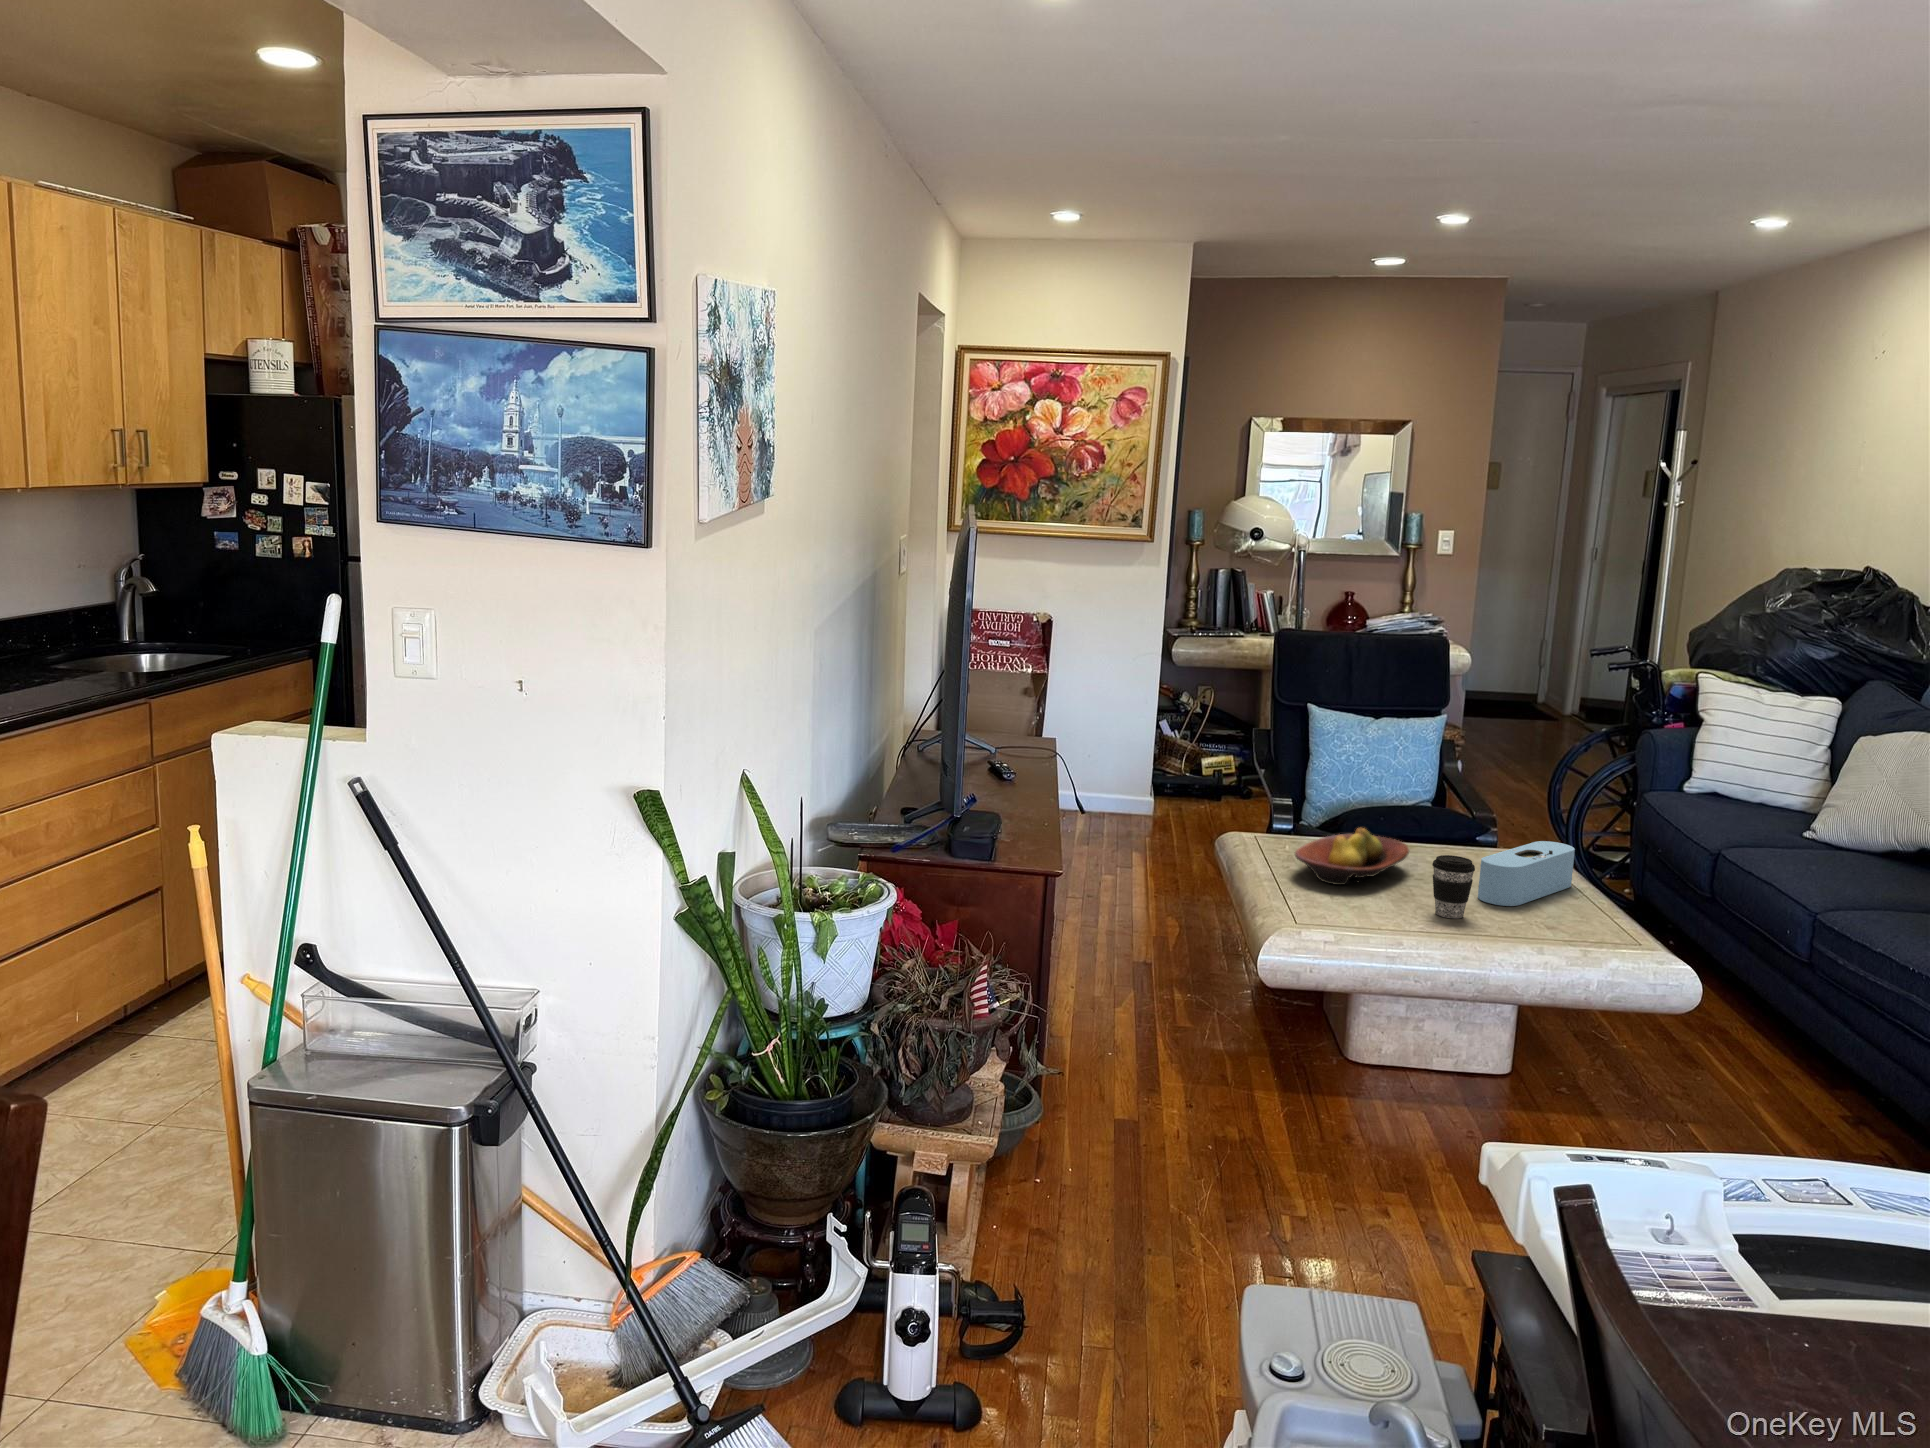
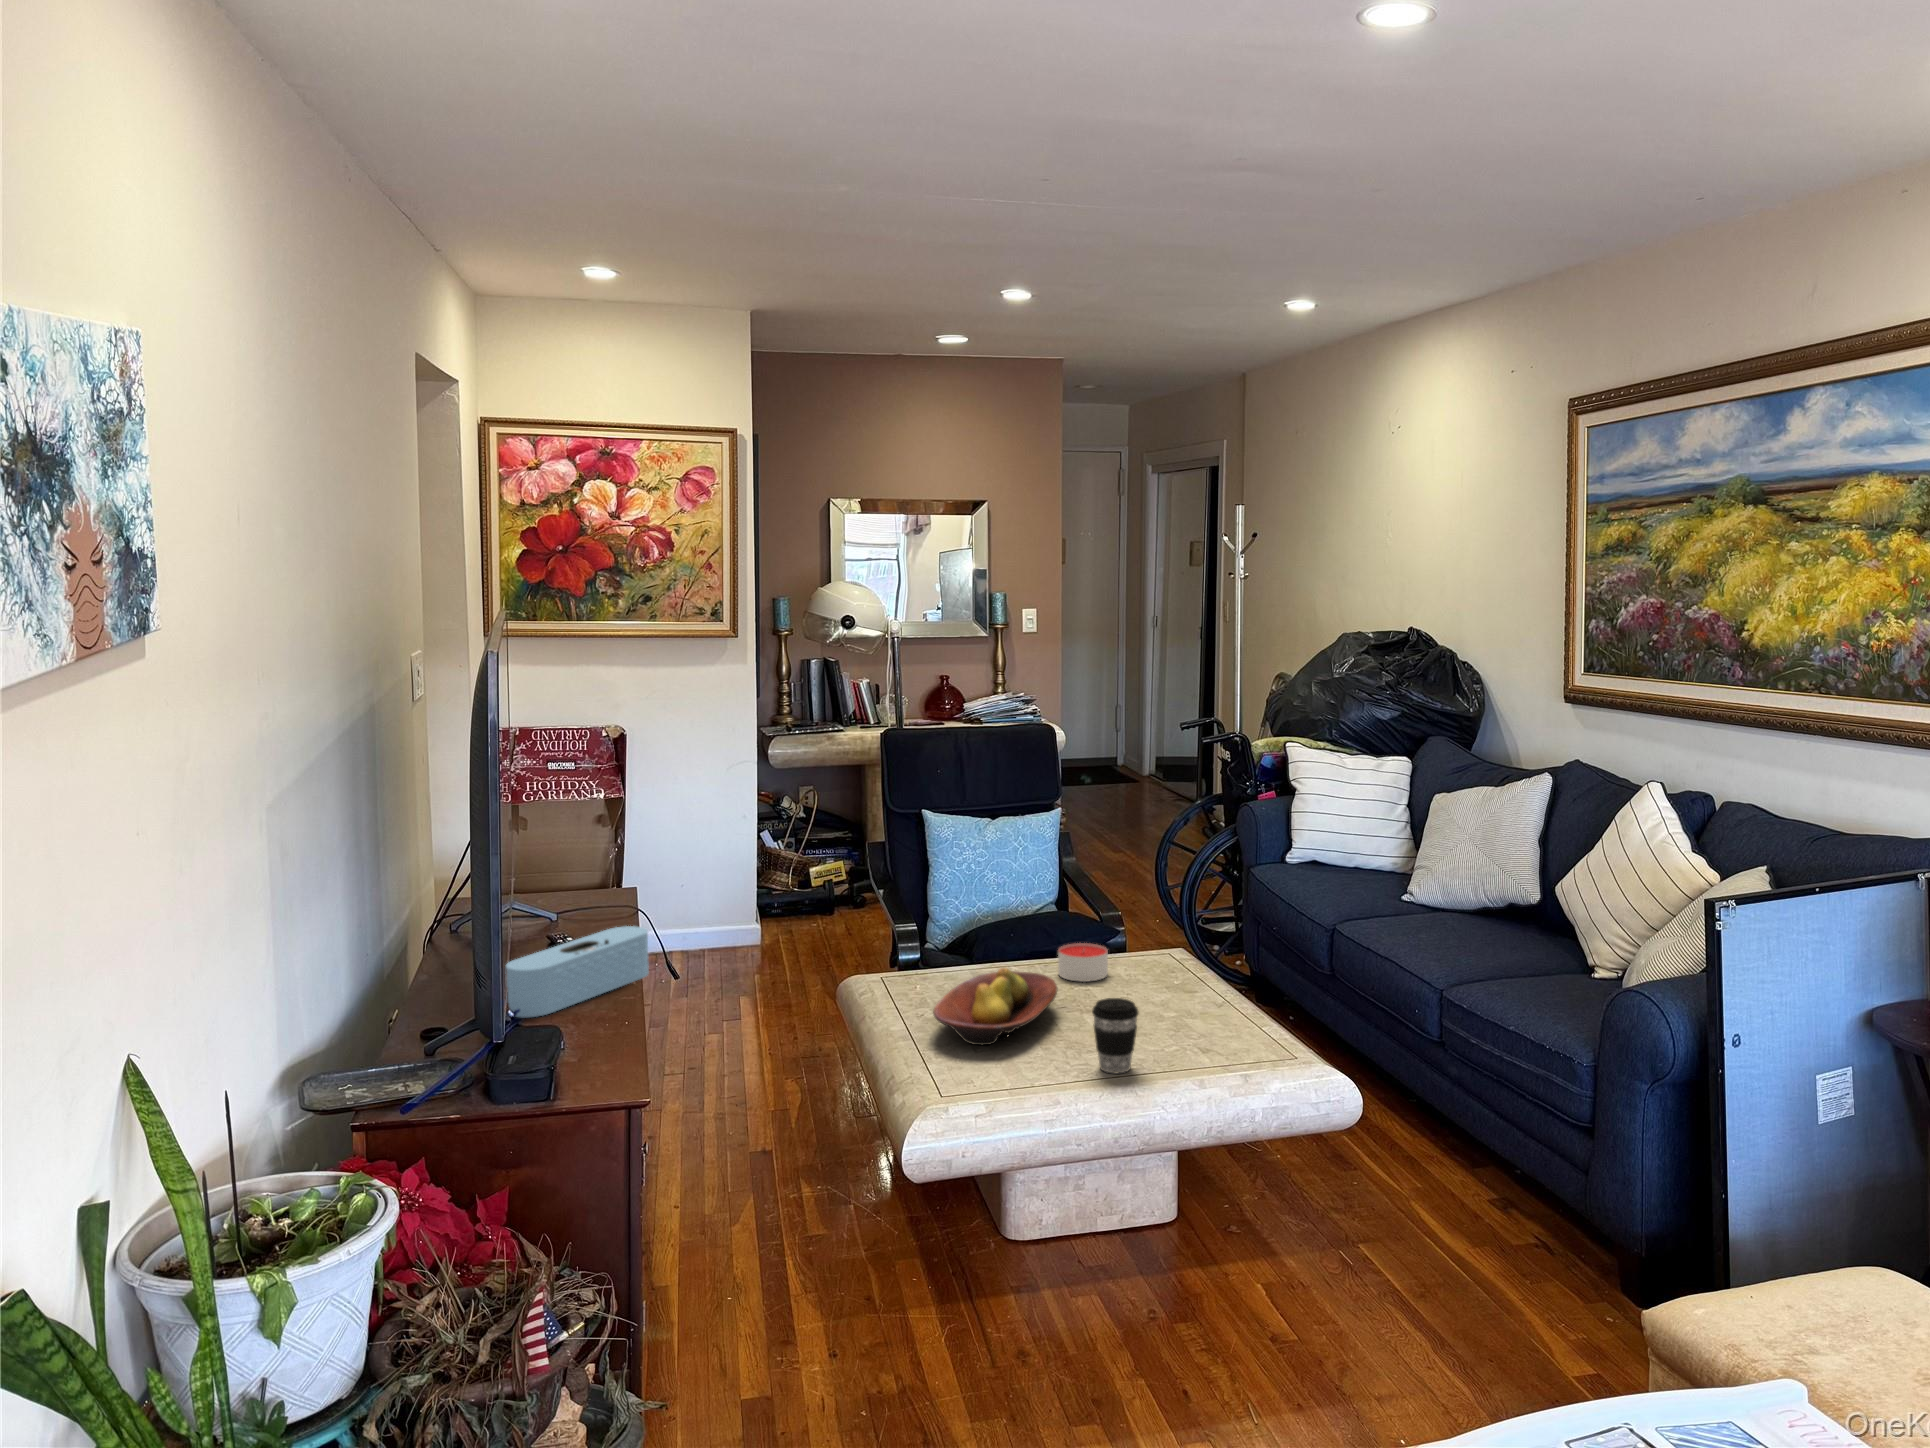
candle: none [1416,824,1465,856] -> present [1058,943,1108,982]
speaker: present [1478,841,1575,906] -> present [505,926,649,1017]

